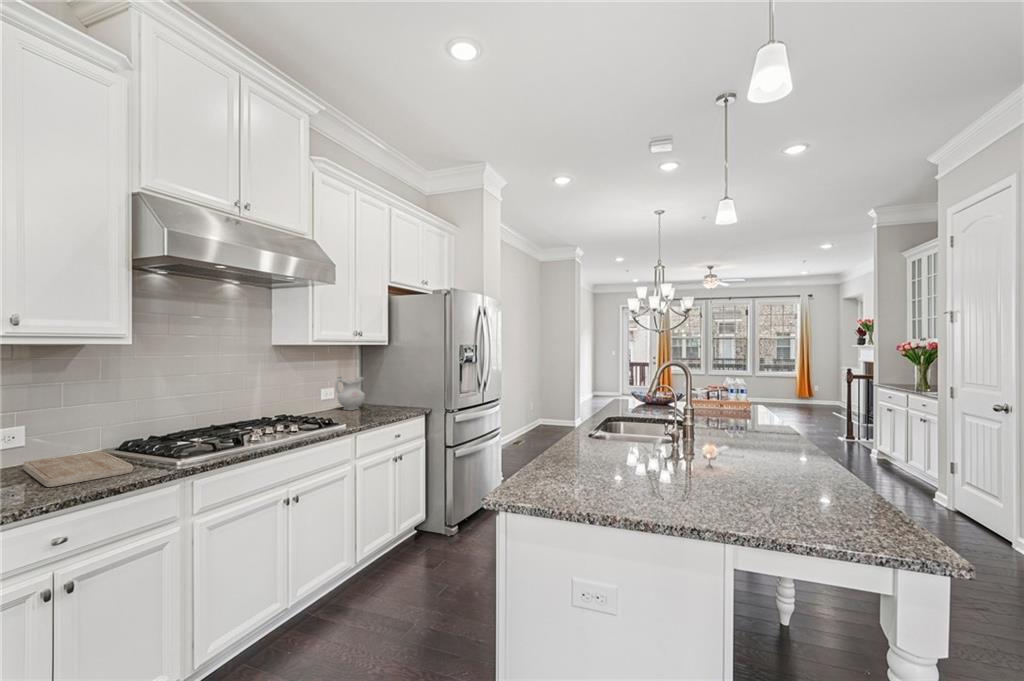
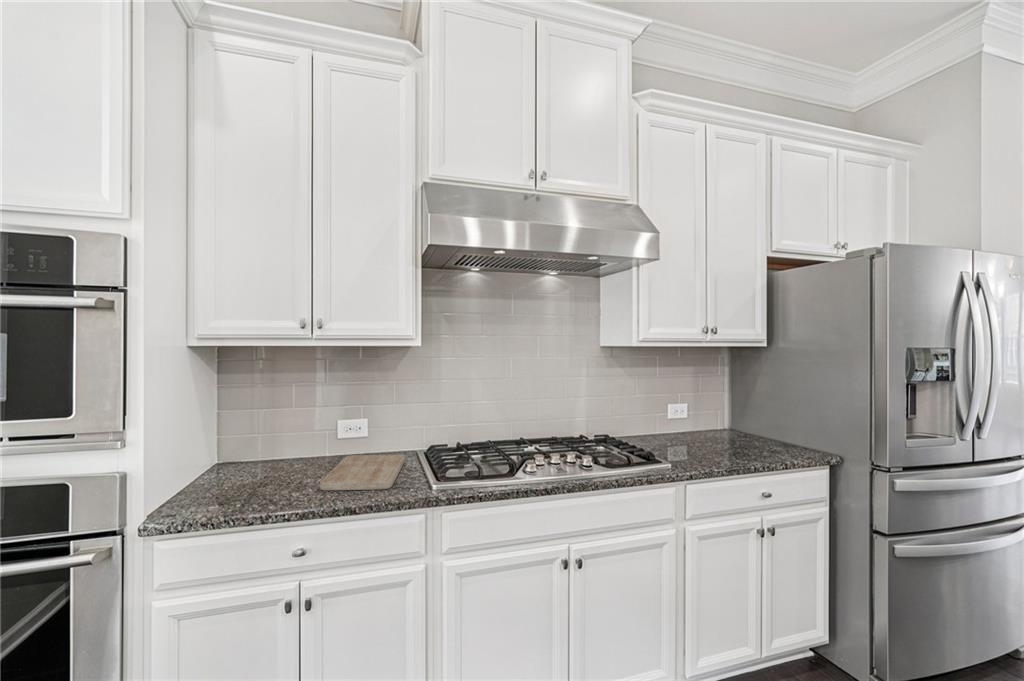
ceramic pitcher: present [335,377,365,410] -> none [687,391,731,440]

